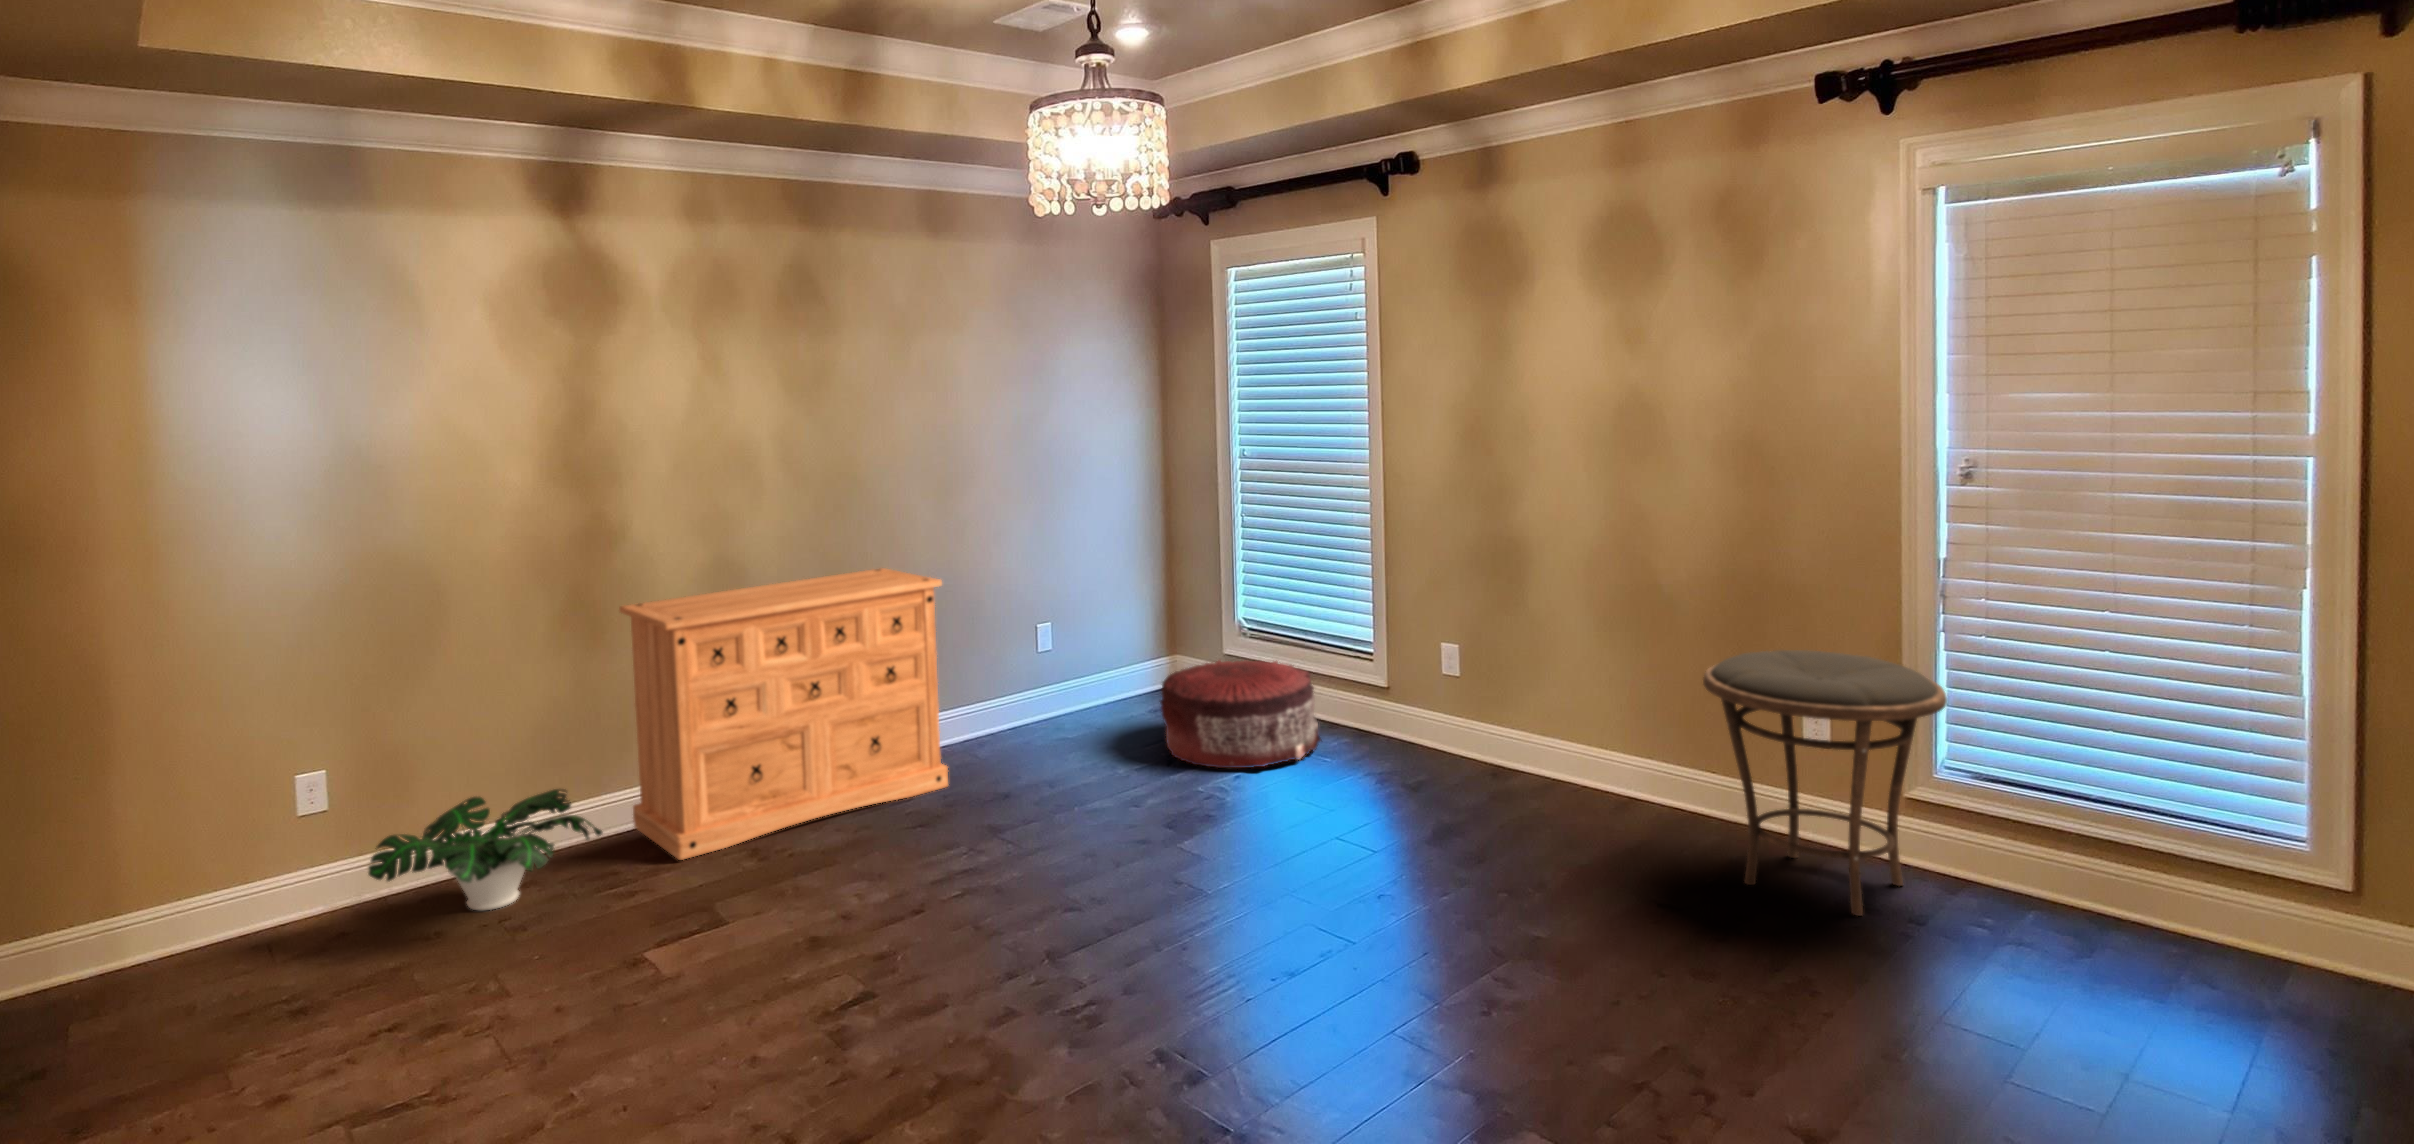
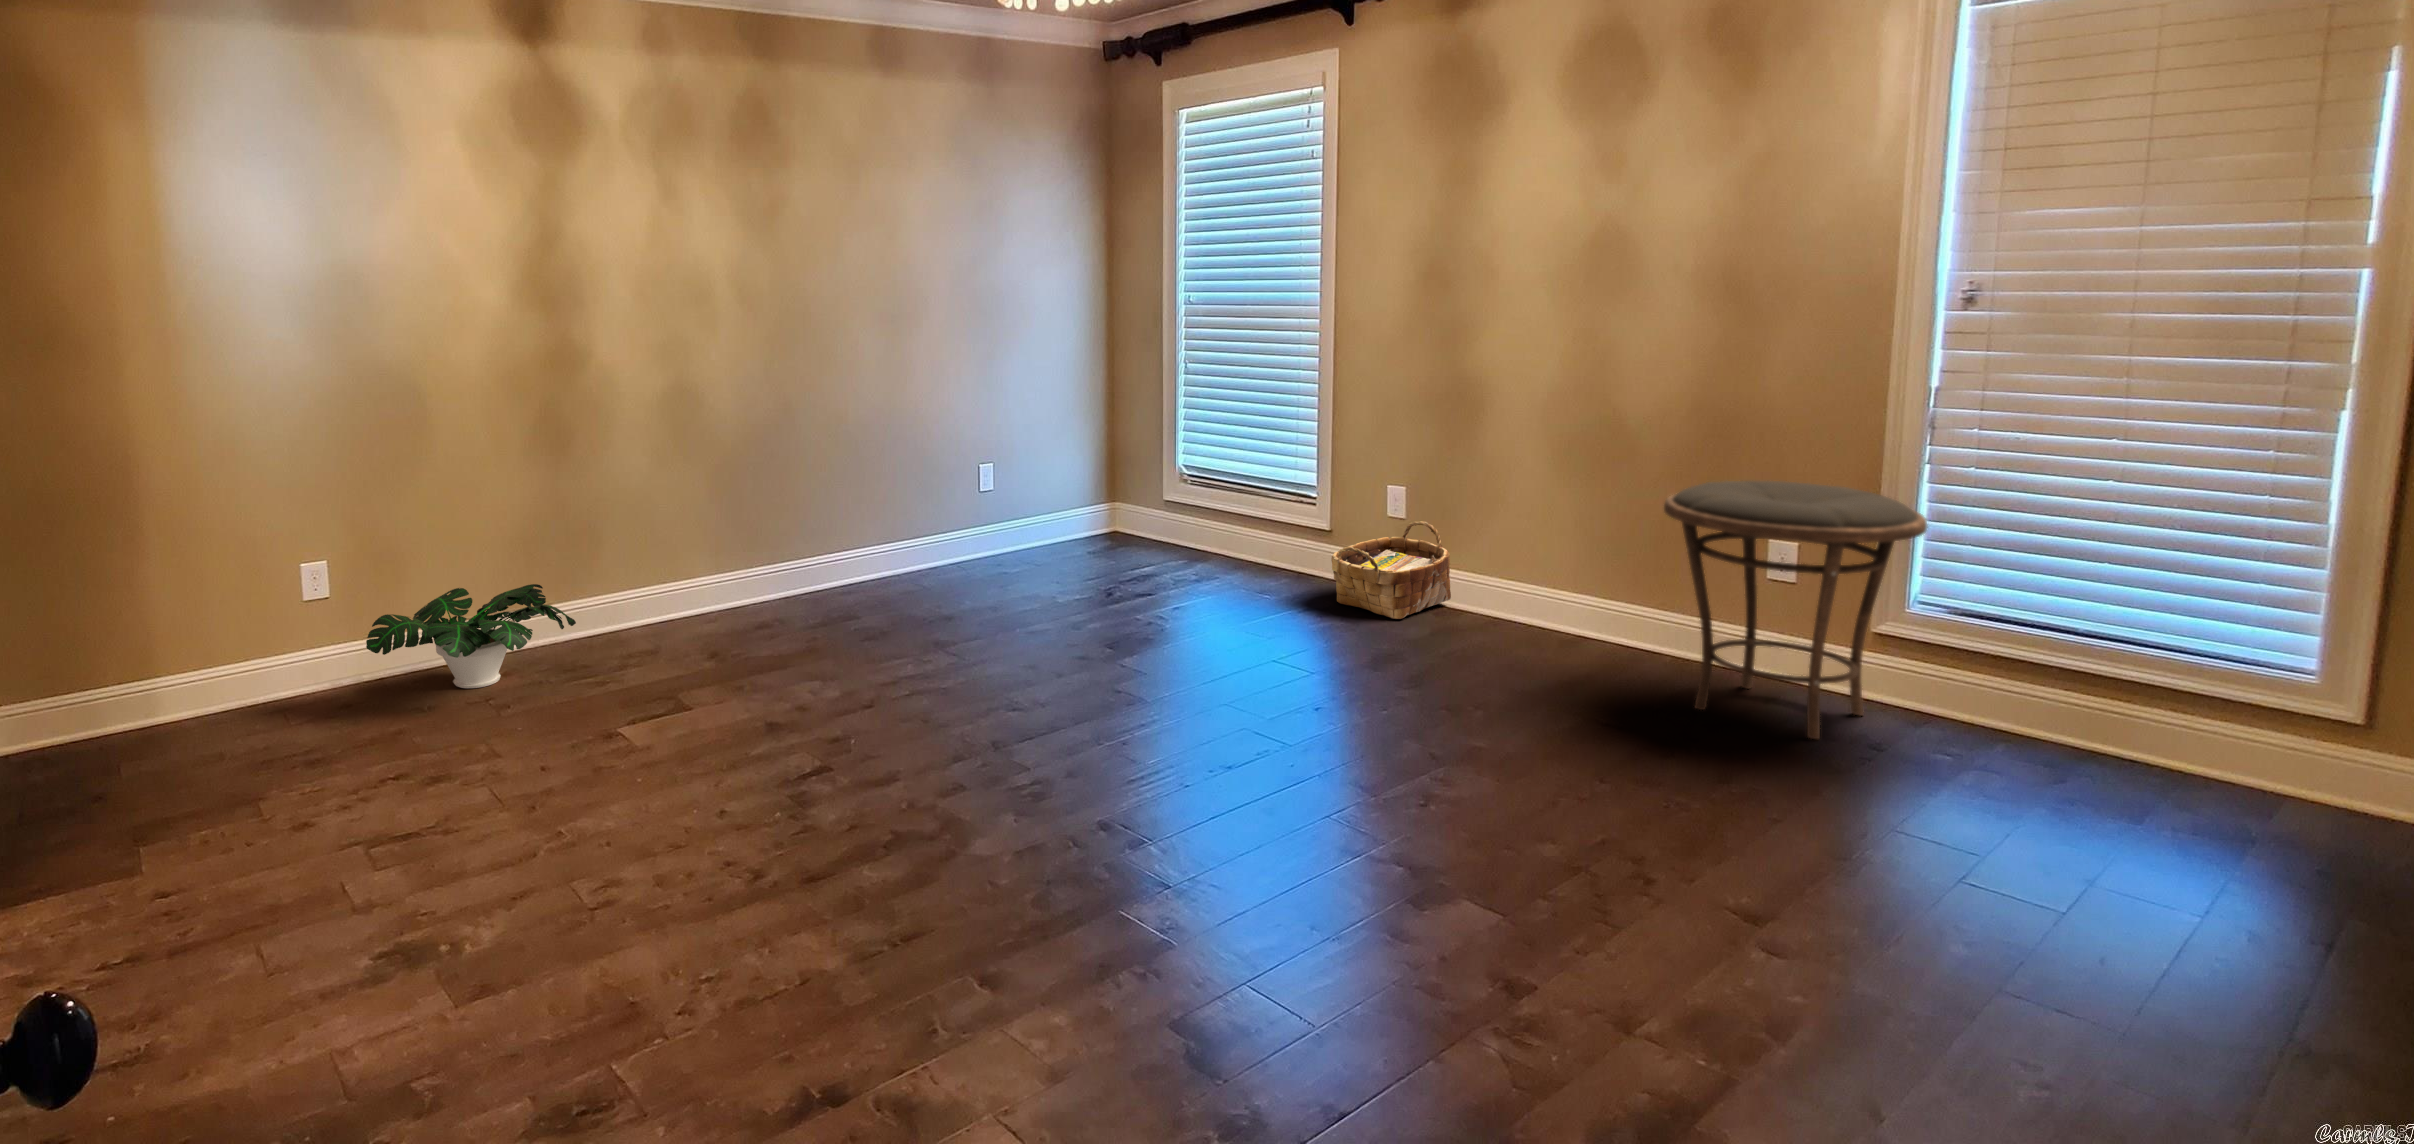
dresser: present [619,568,948,860] -> none [587,397,895,655]
pouf: present [1160,660,1321,768] -> none [1100,496,1262,596]
woven basket: none [1390,684,1509,788] -> present [1331,521,1451,619]

